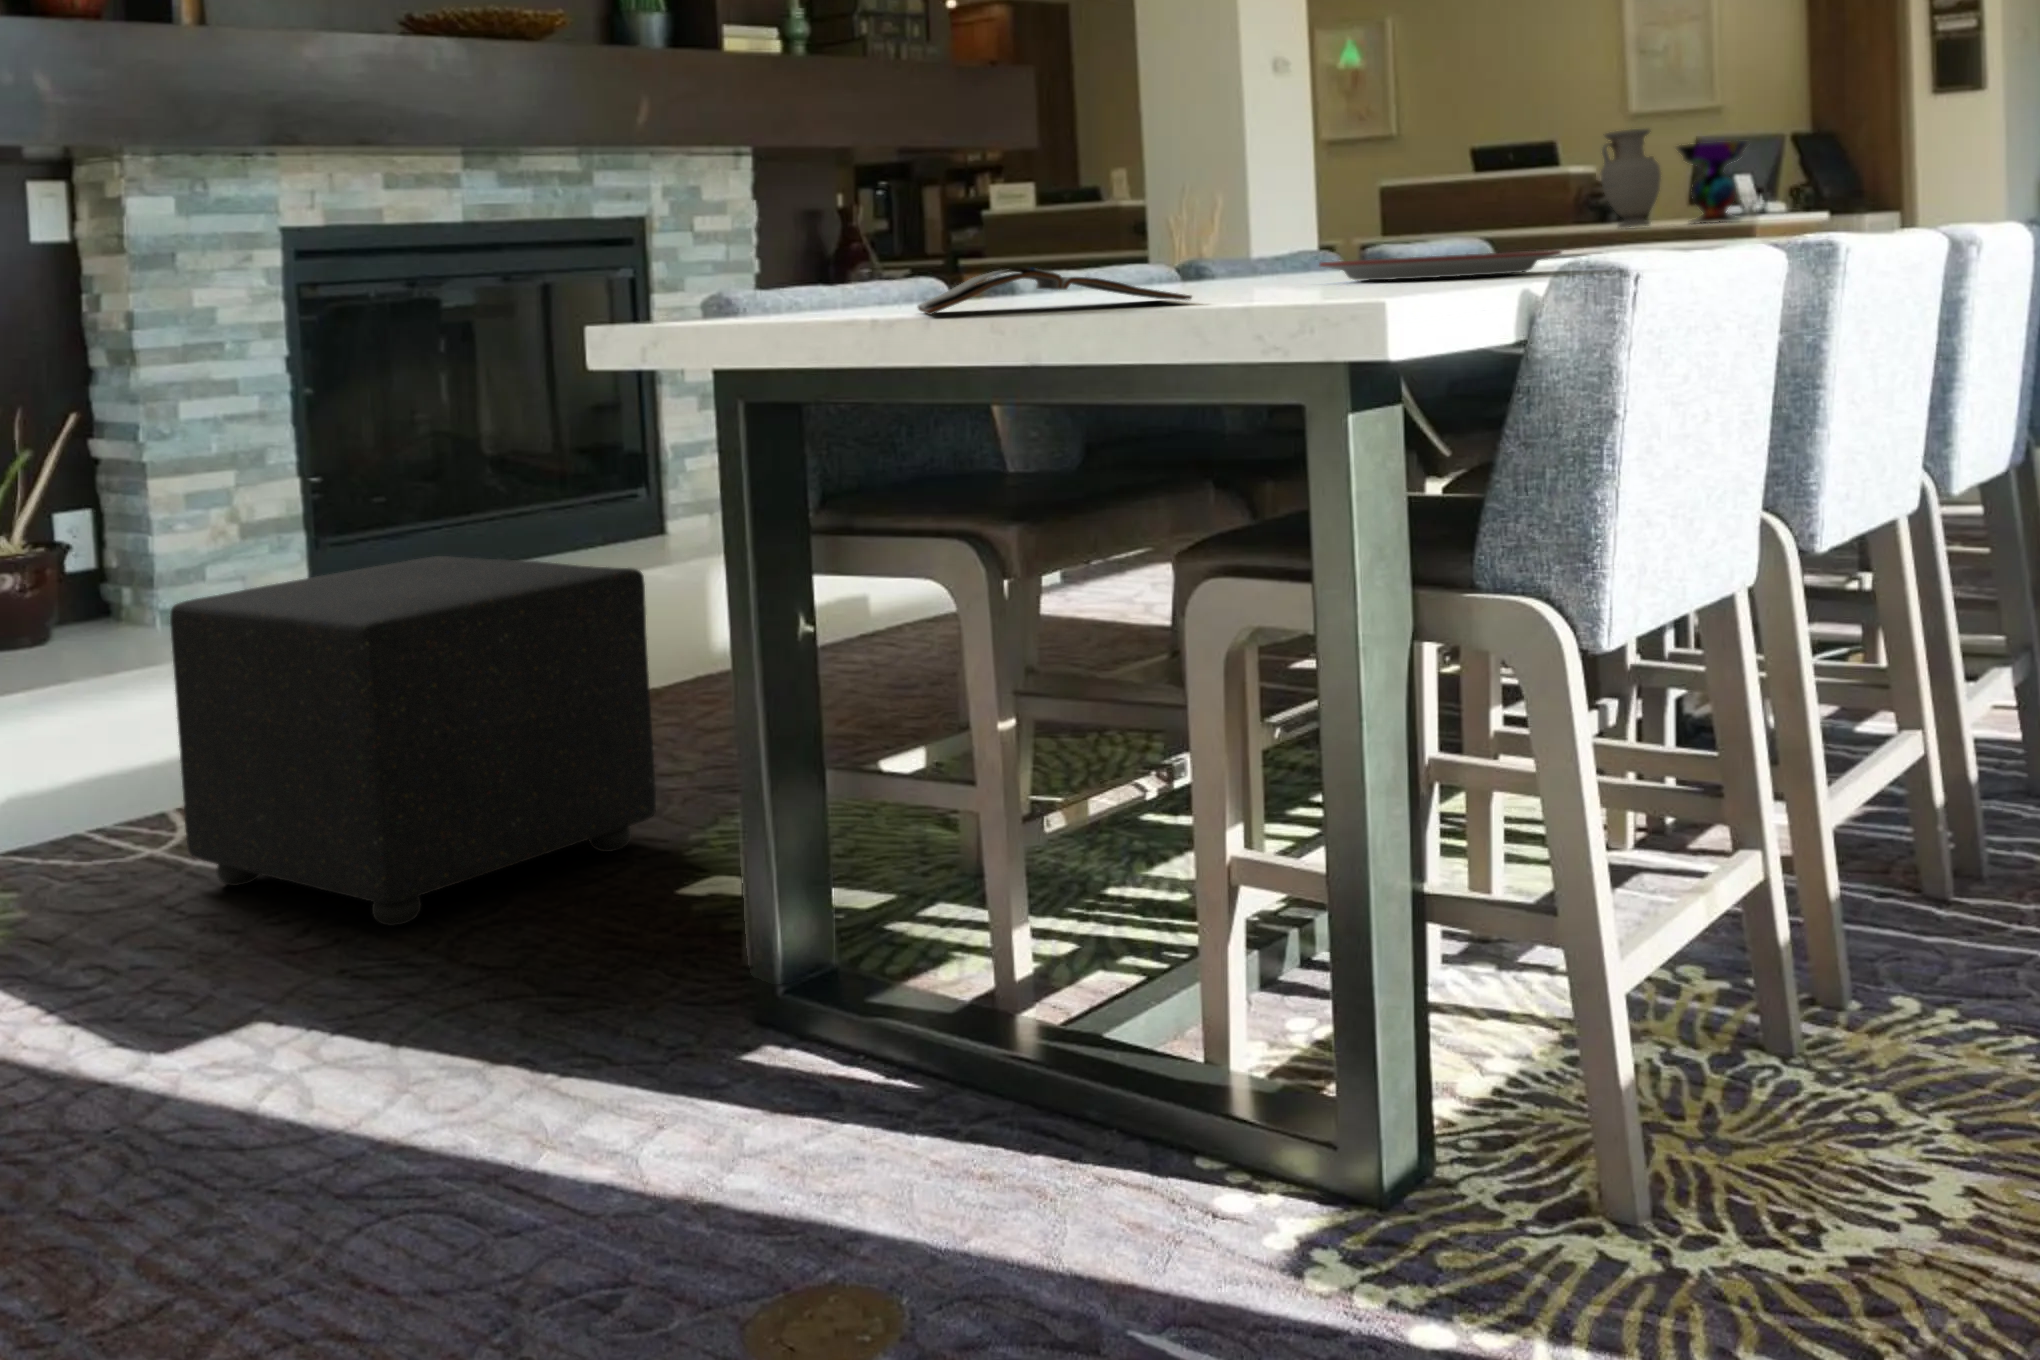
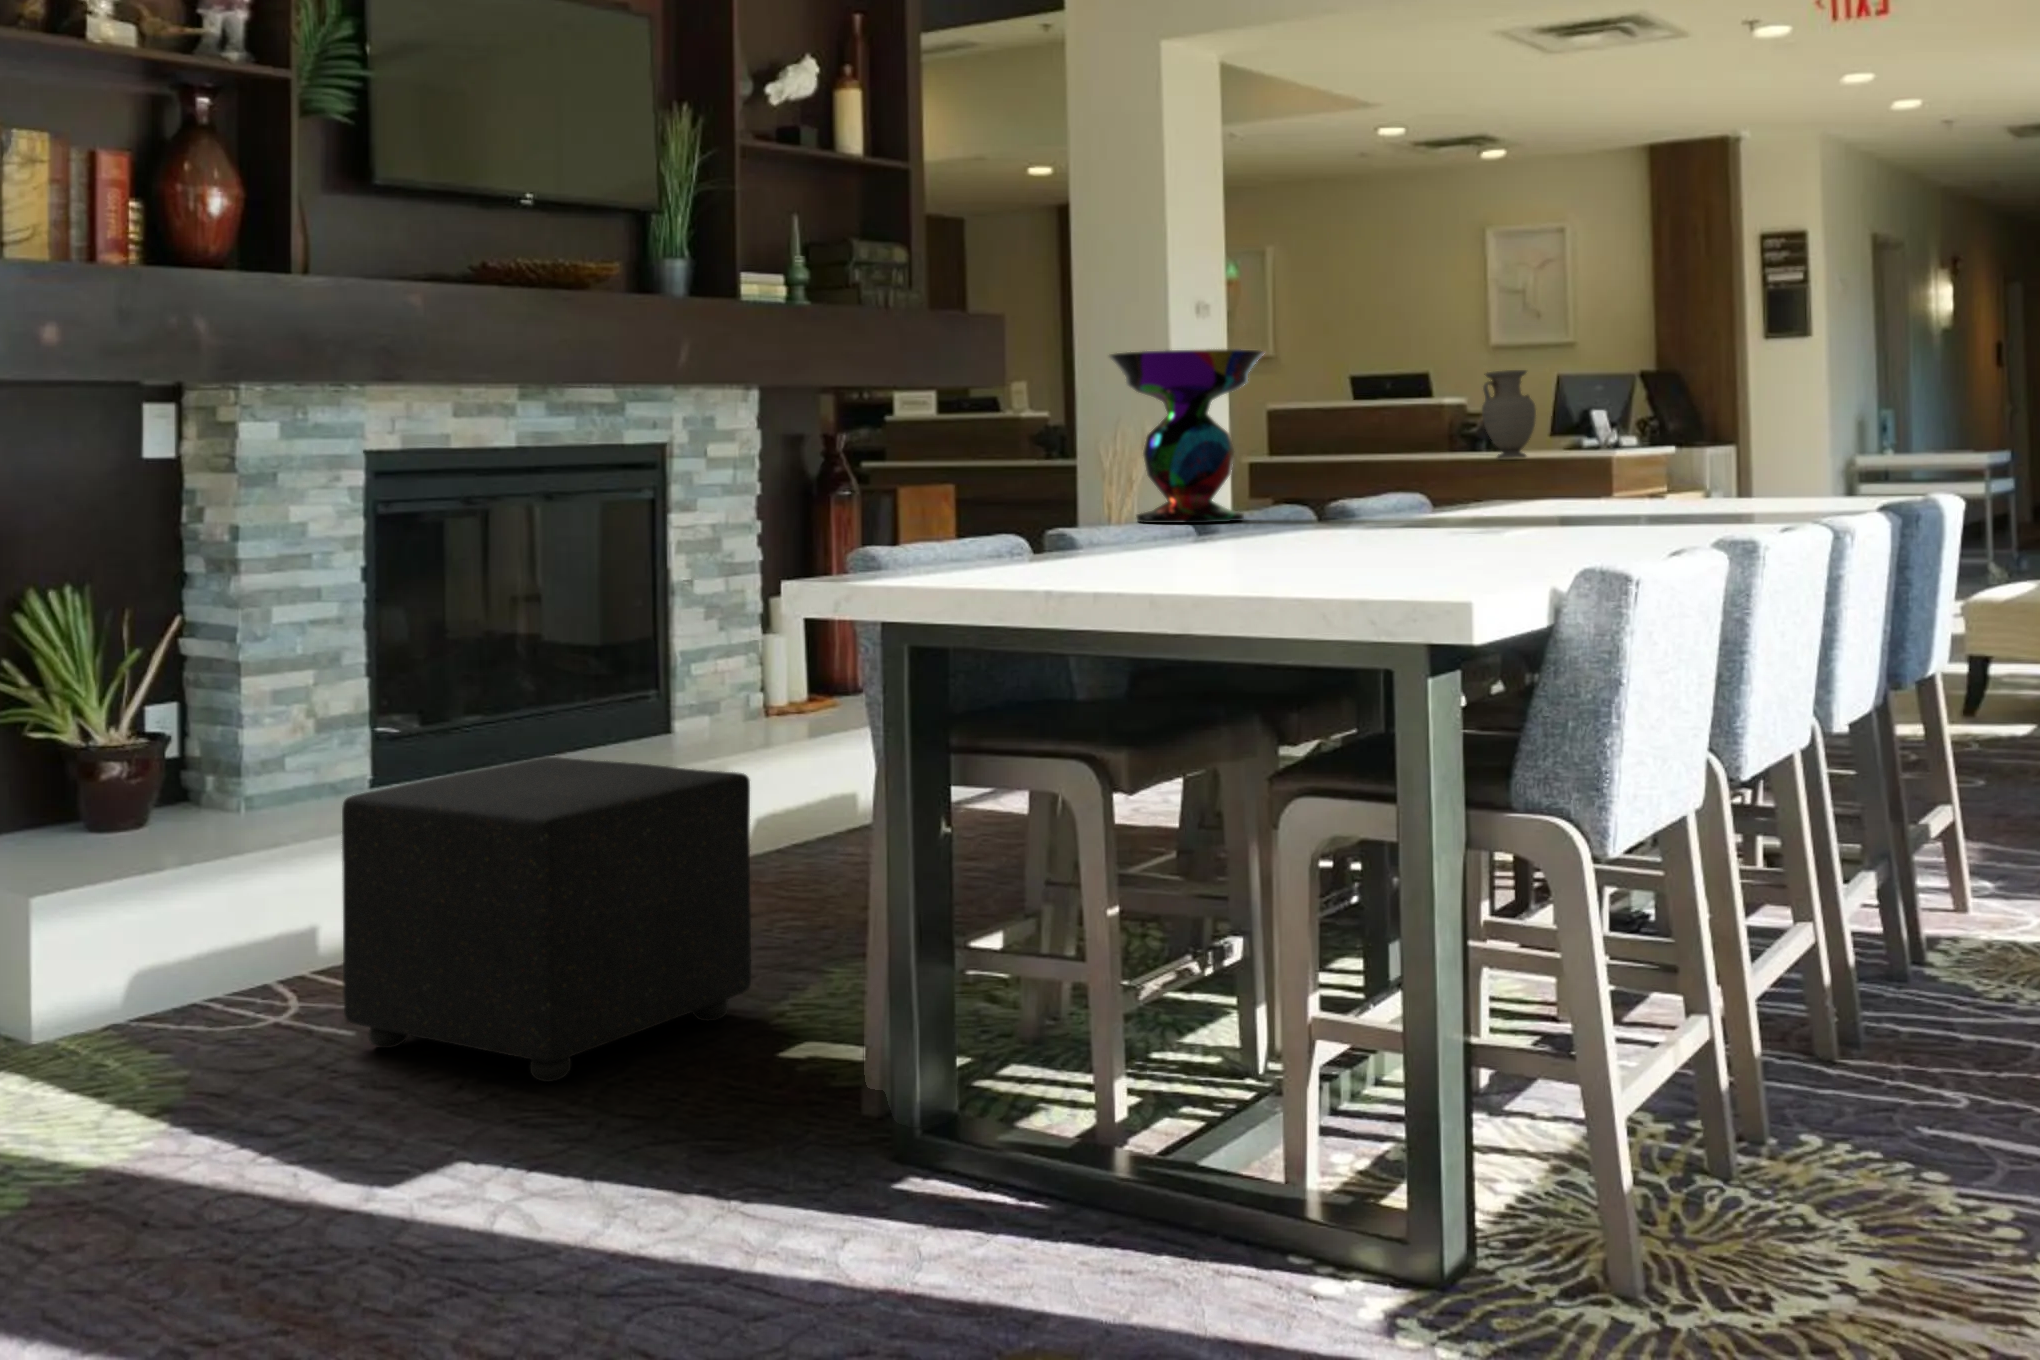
decorative bowl: present [1676,141,1748,223] -> present [1109,349,1264,523]
plate: present [1320,250,1561,280] -> none [1356,537,1546,561]
magazine: present [918,268,1192,315] -> none [1078,554,1303,595]

